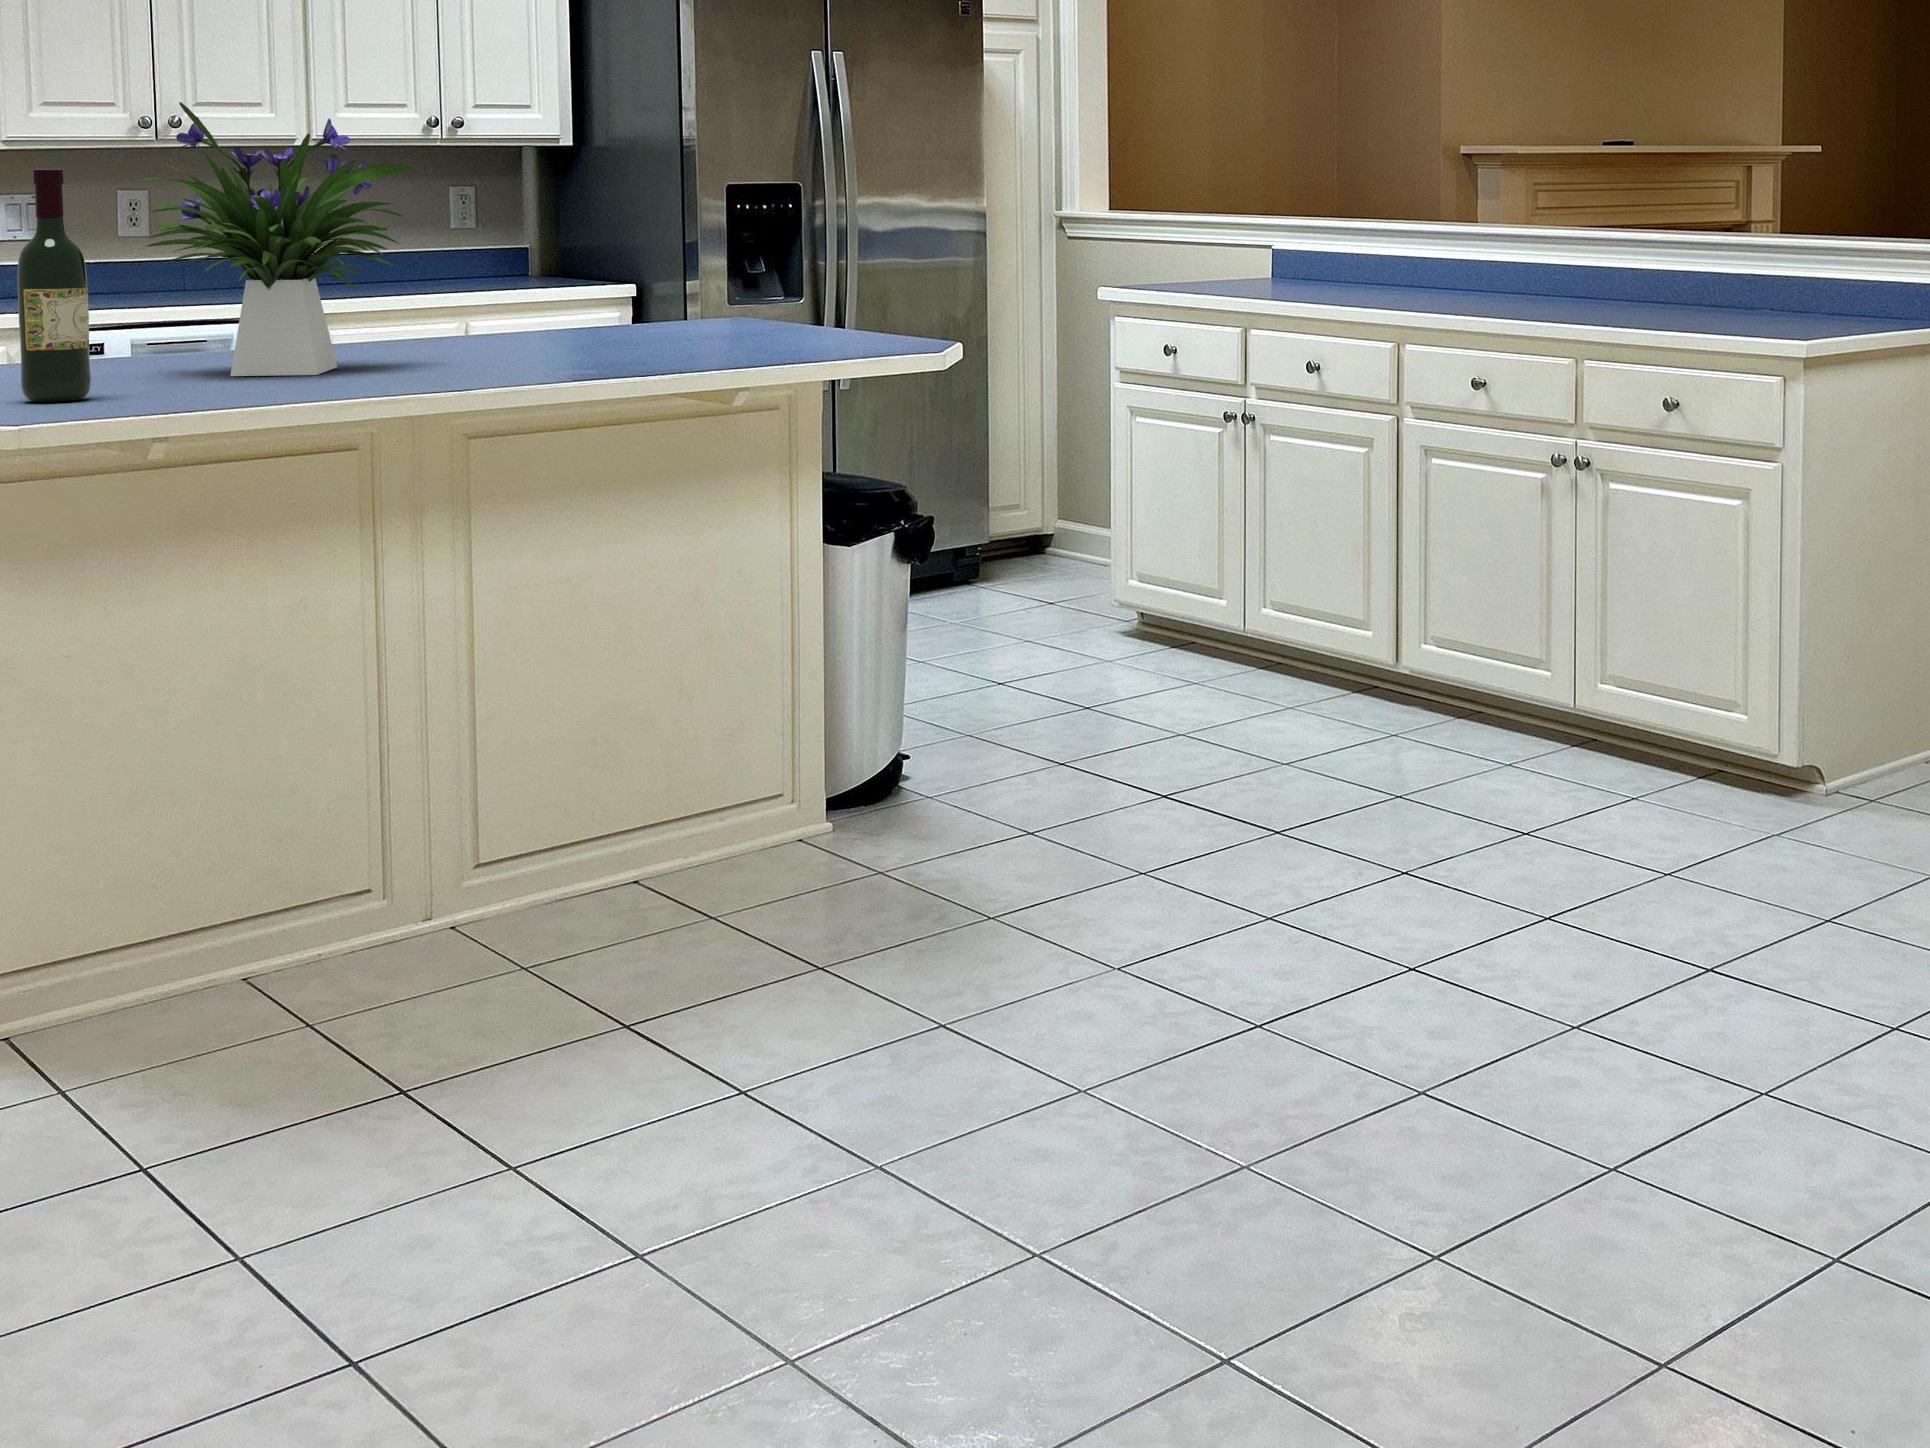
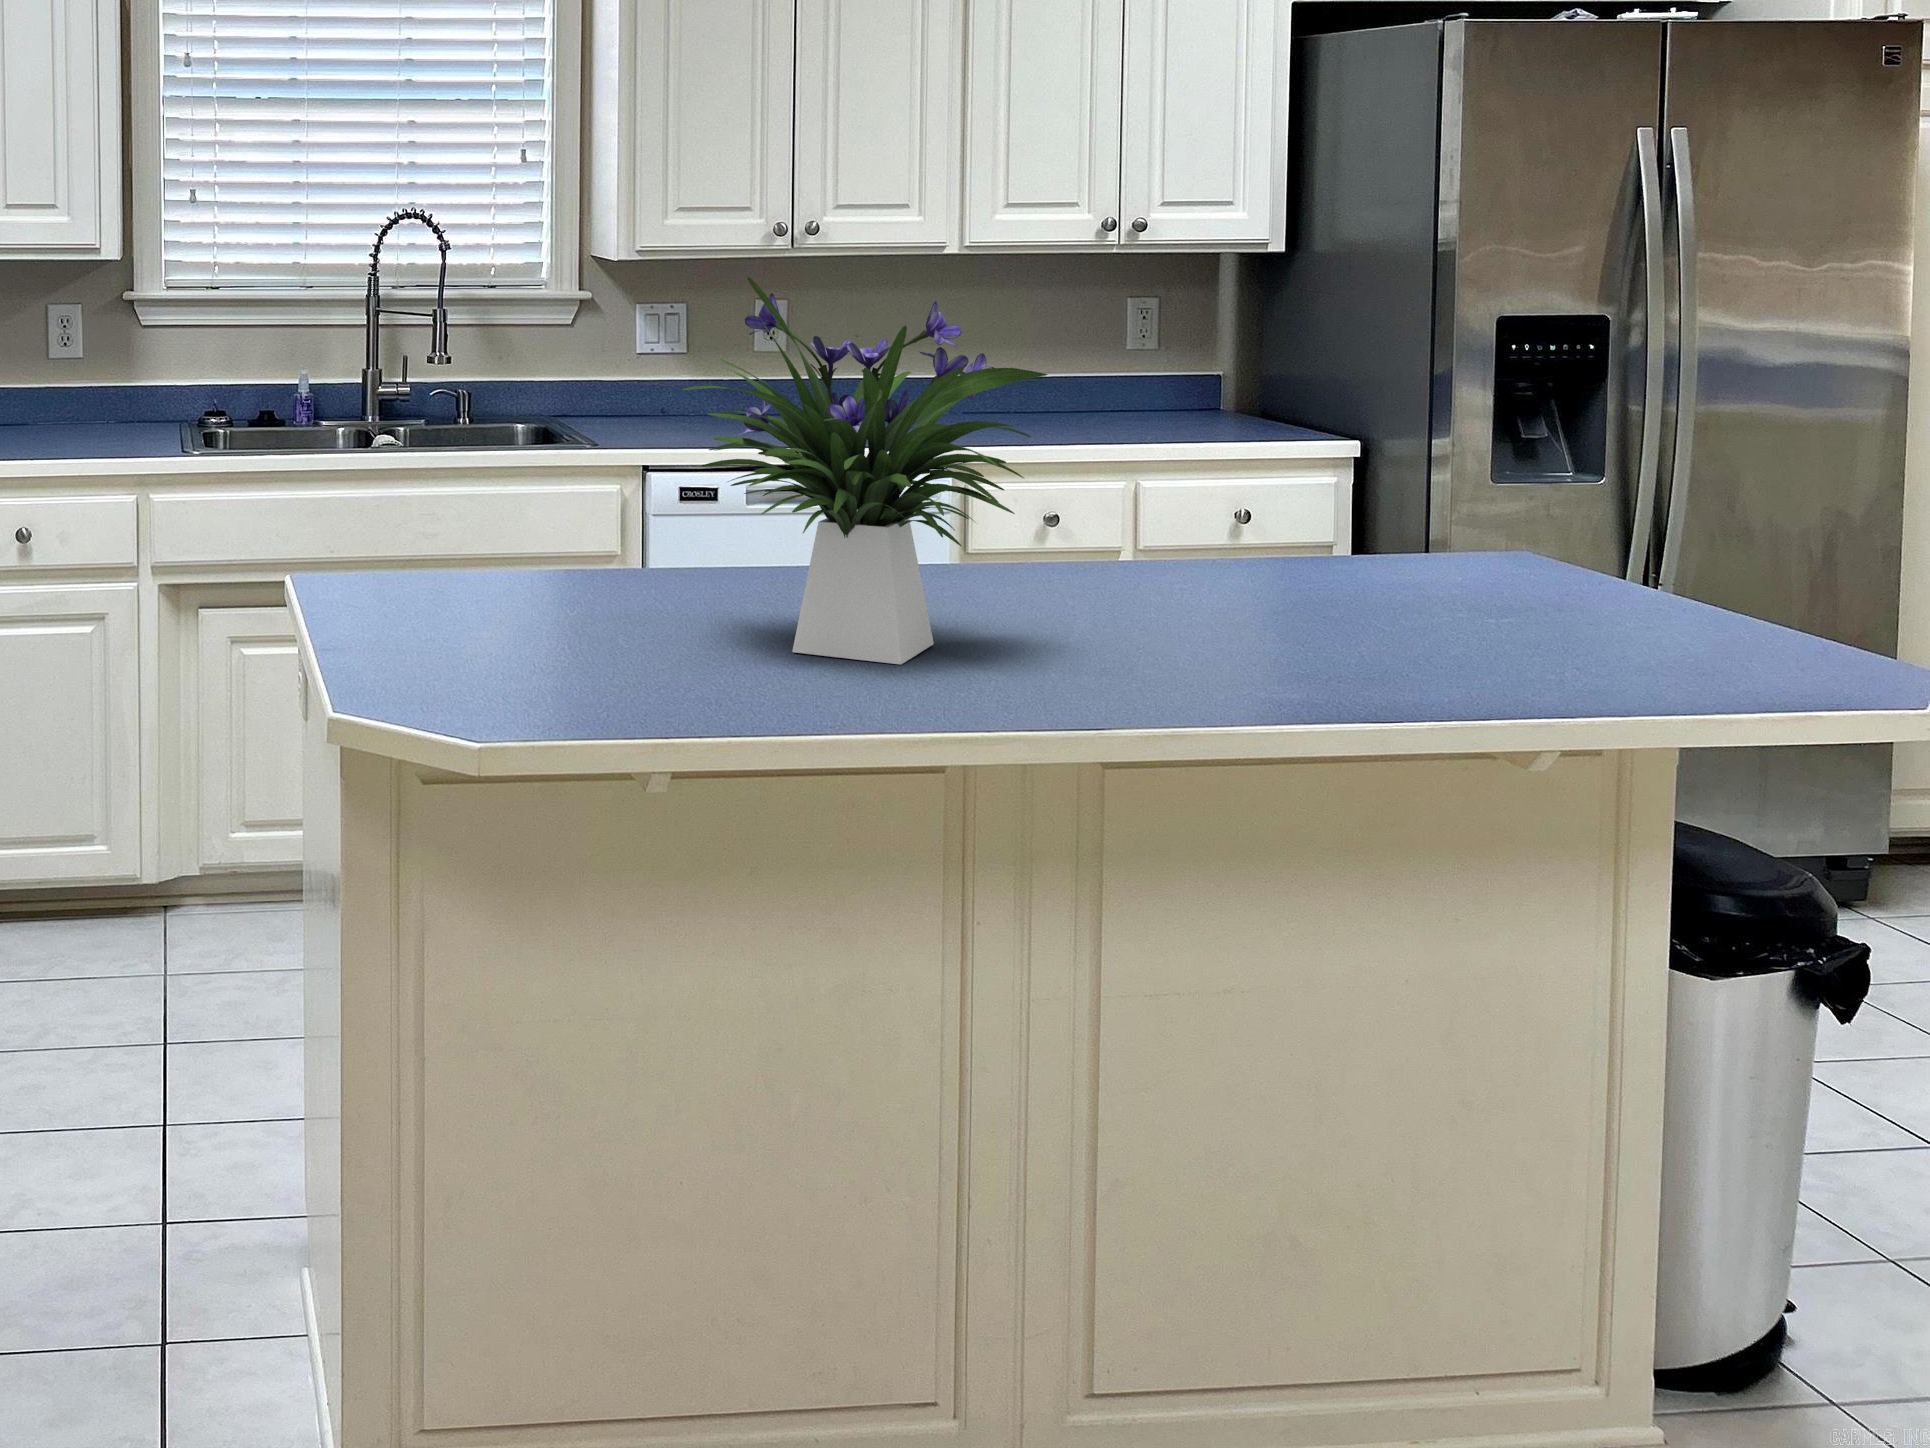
wine bottle: present [17,169,91,402] -> none [518,388,600,705]

